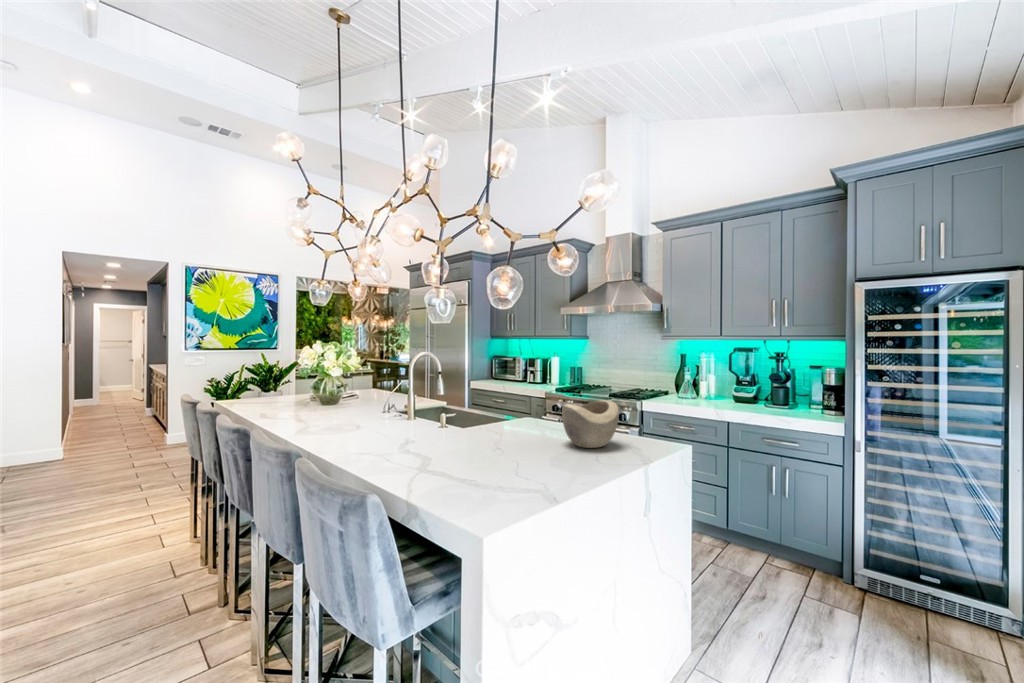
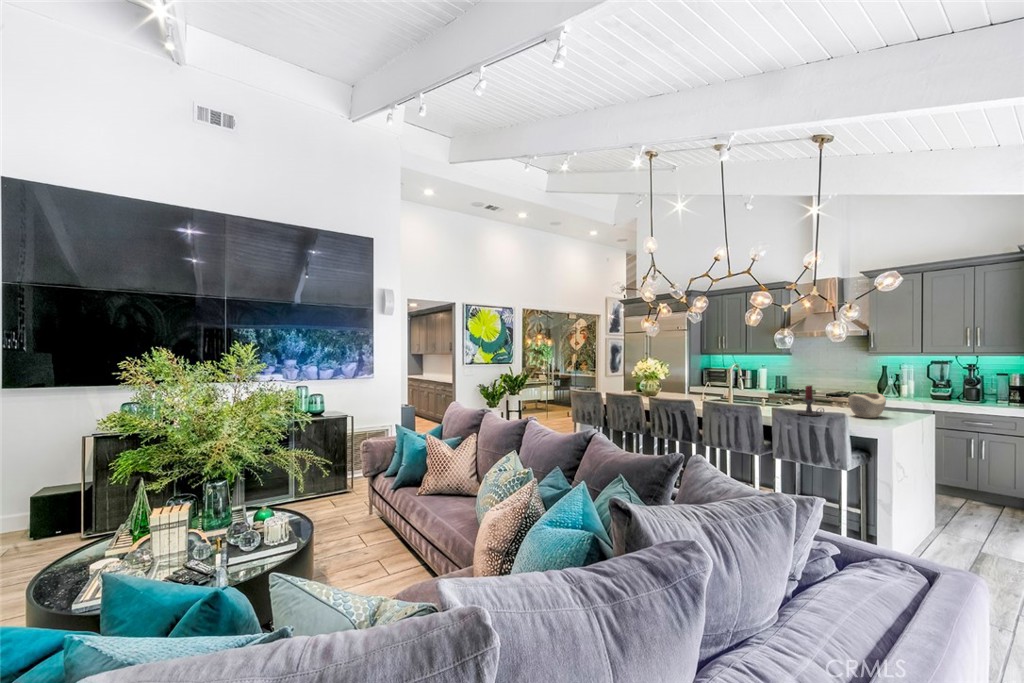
candle holder: none [482,386,530,444] -> present [797,386,824,416]

